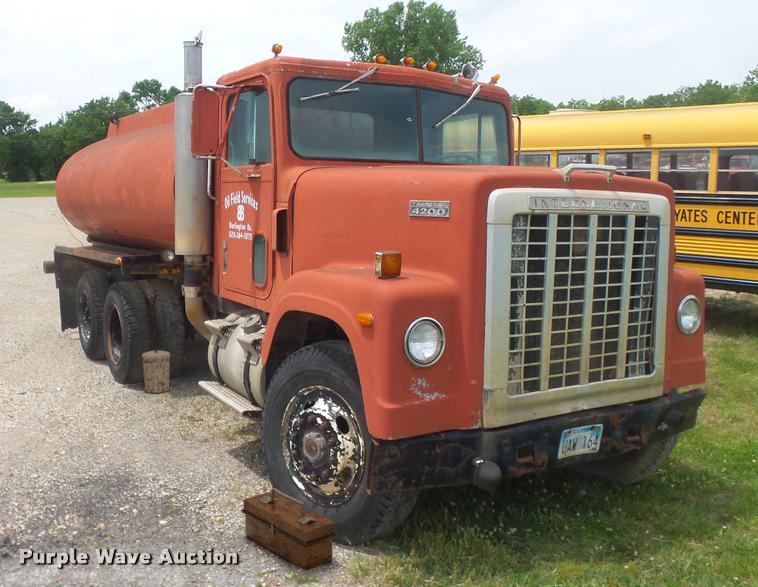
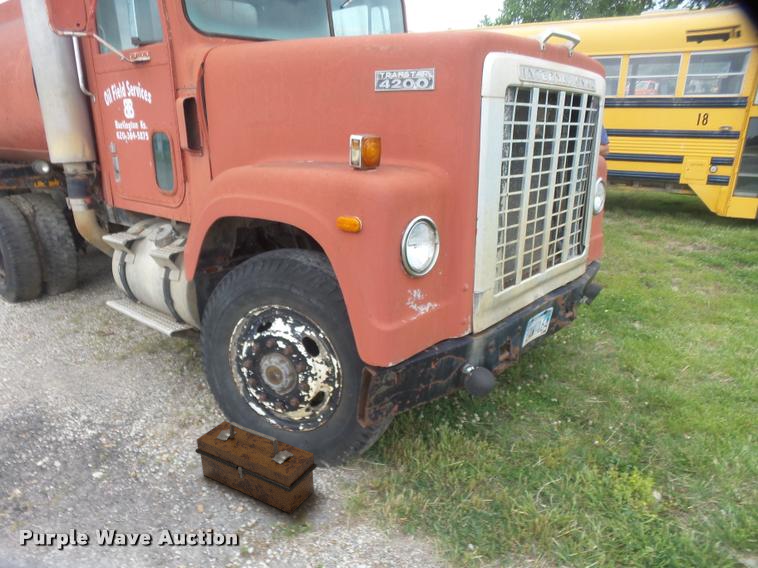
trash can: present [142,350,170,393] -> none [31,263,68,307]

